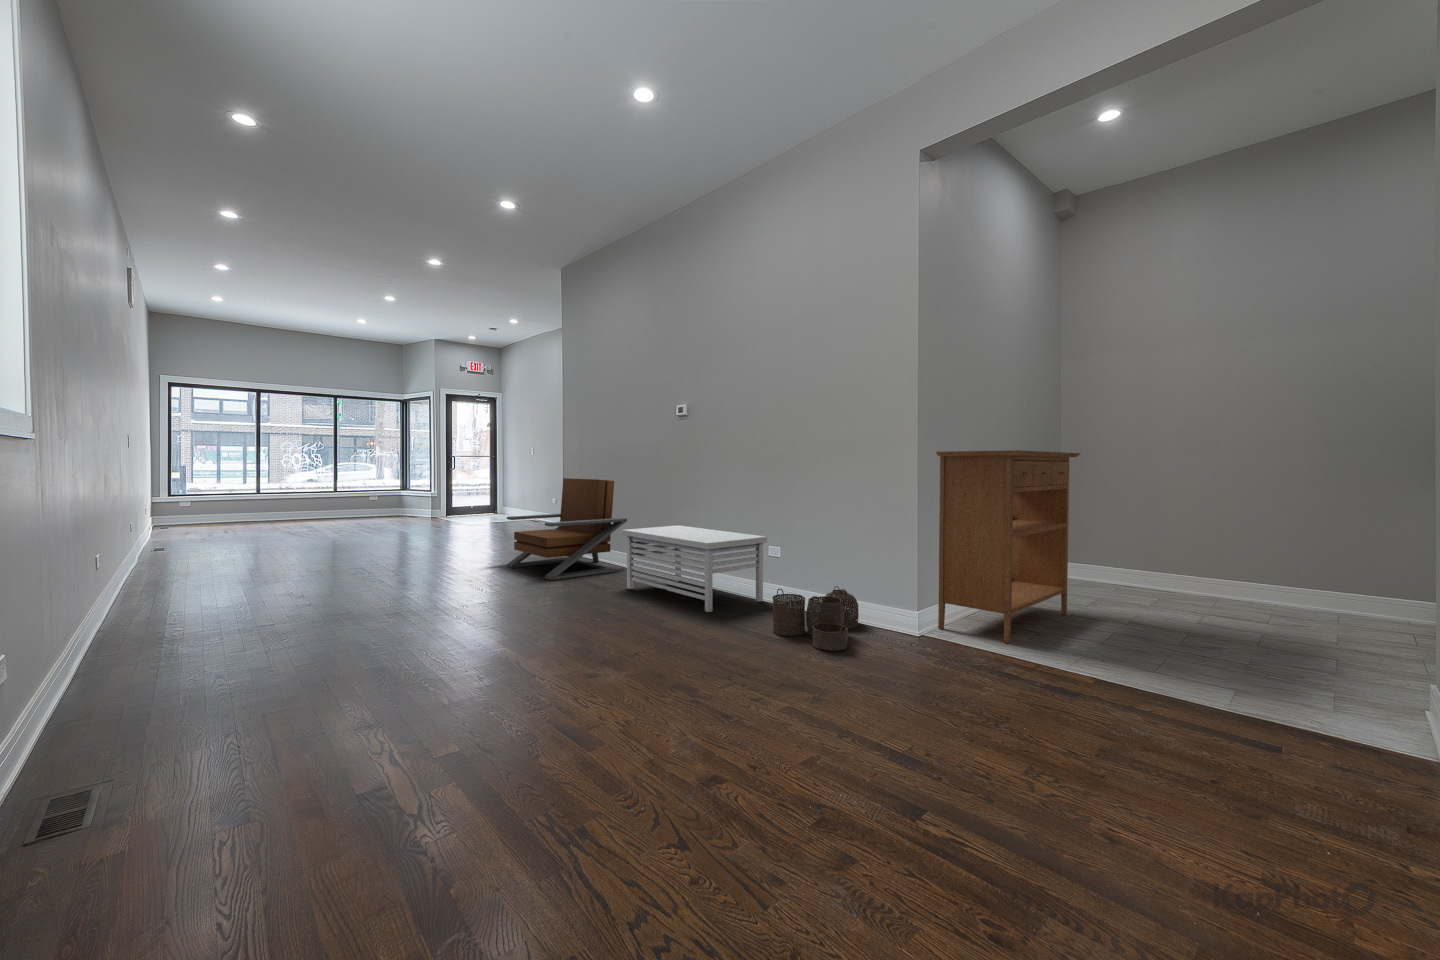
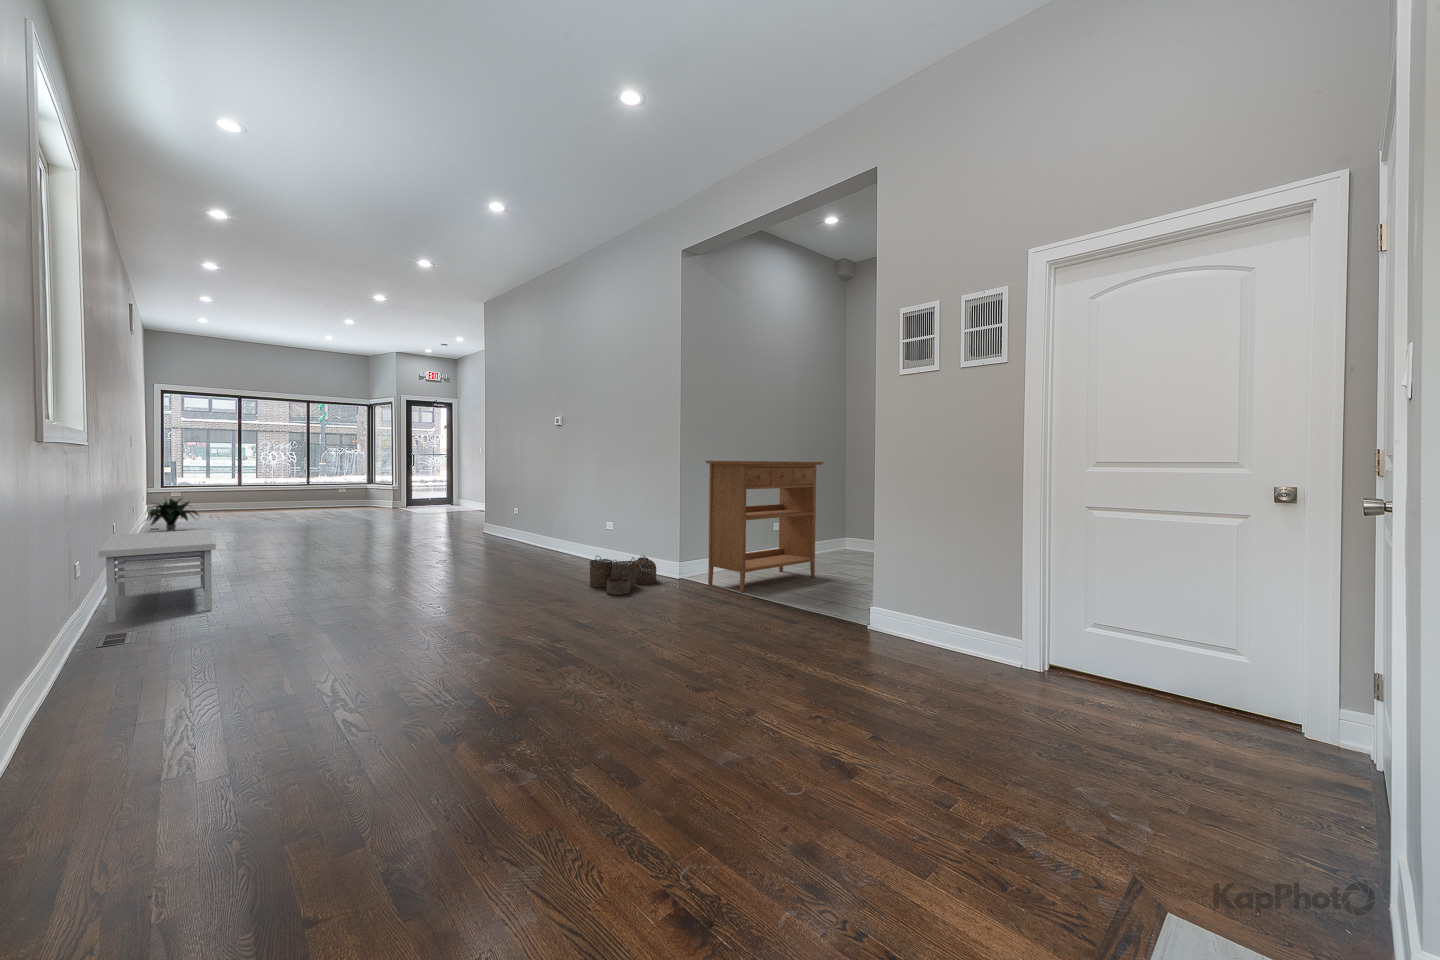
lounge chair: present [507,478,627,580] -> none [433,476,526,554]
potted plant: none [142,507,215,551] -> present [146,498,199,531]
storage bench: present [622,525,767,612] -> present [99,530,216,623]

